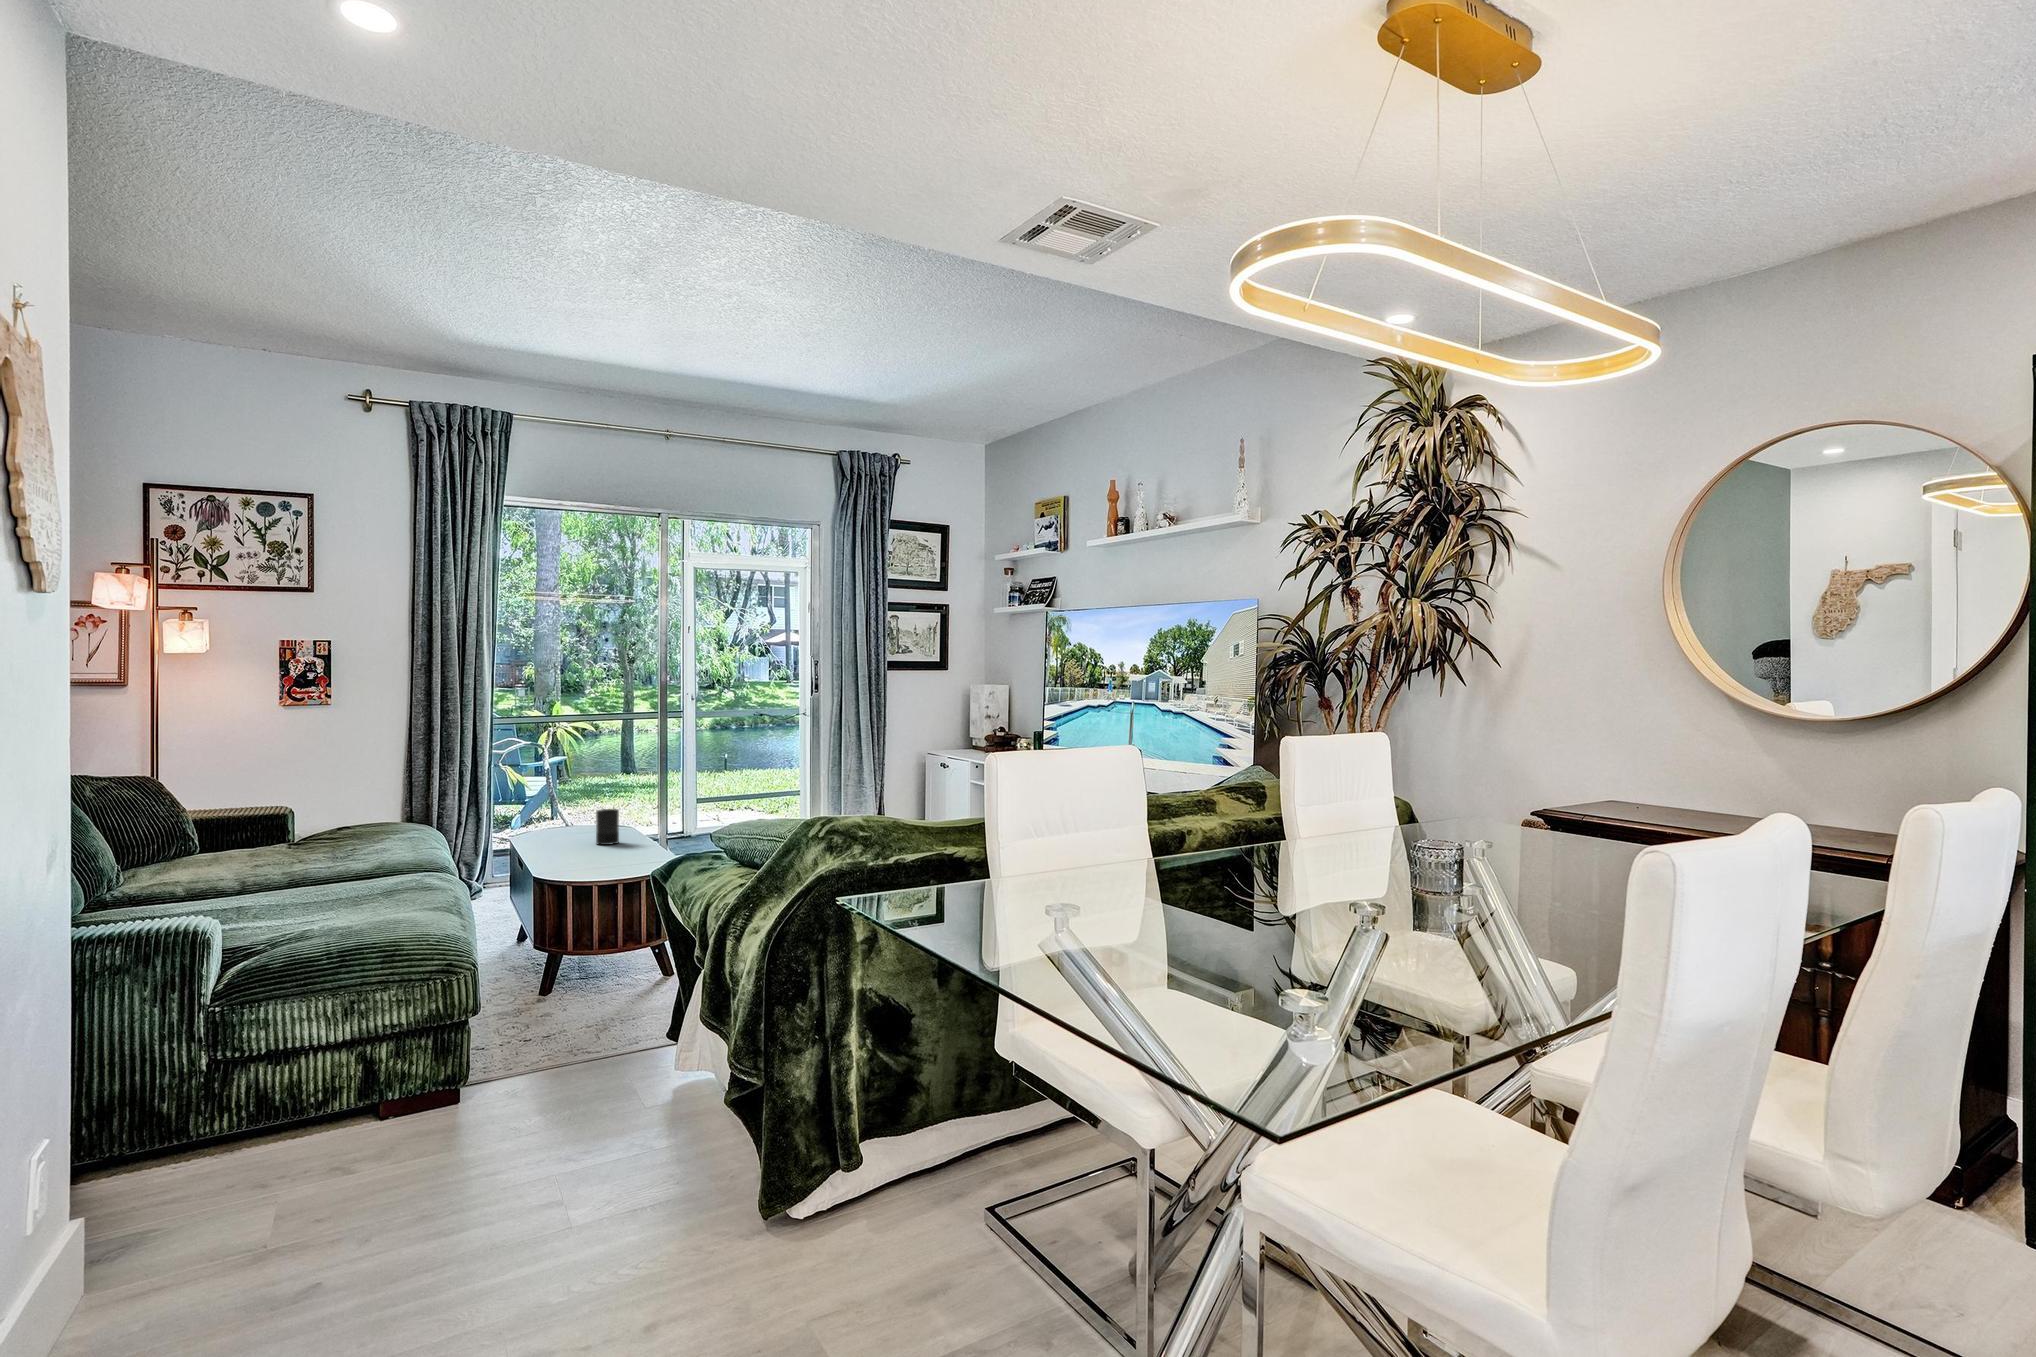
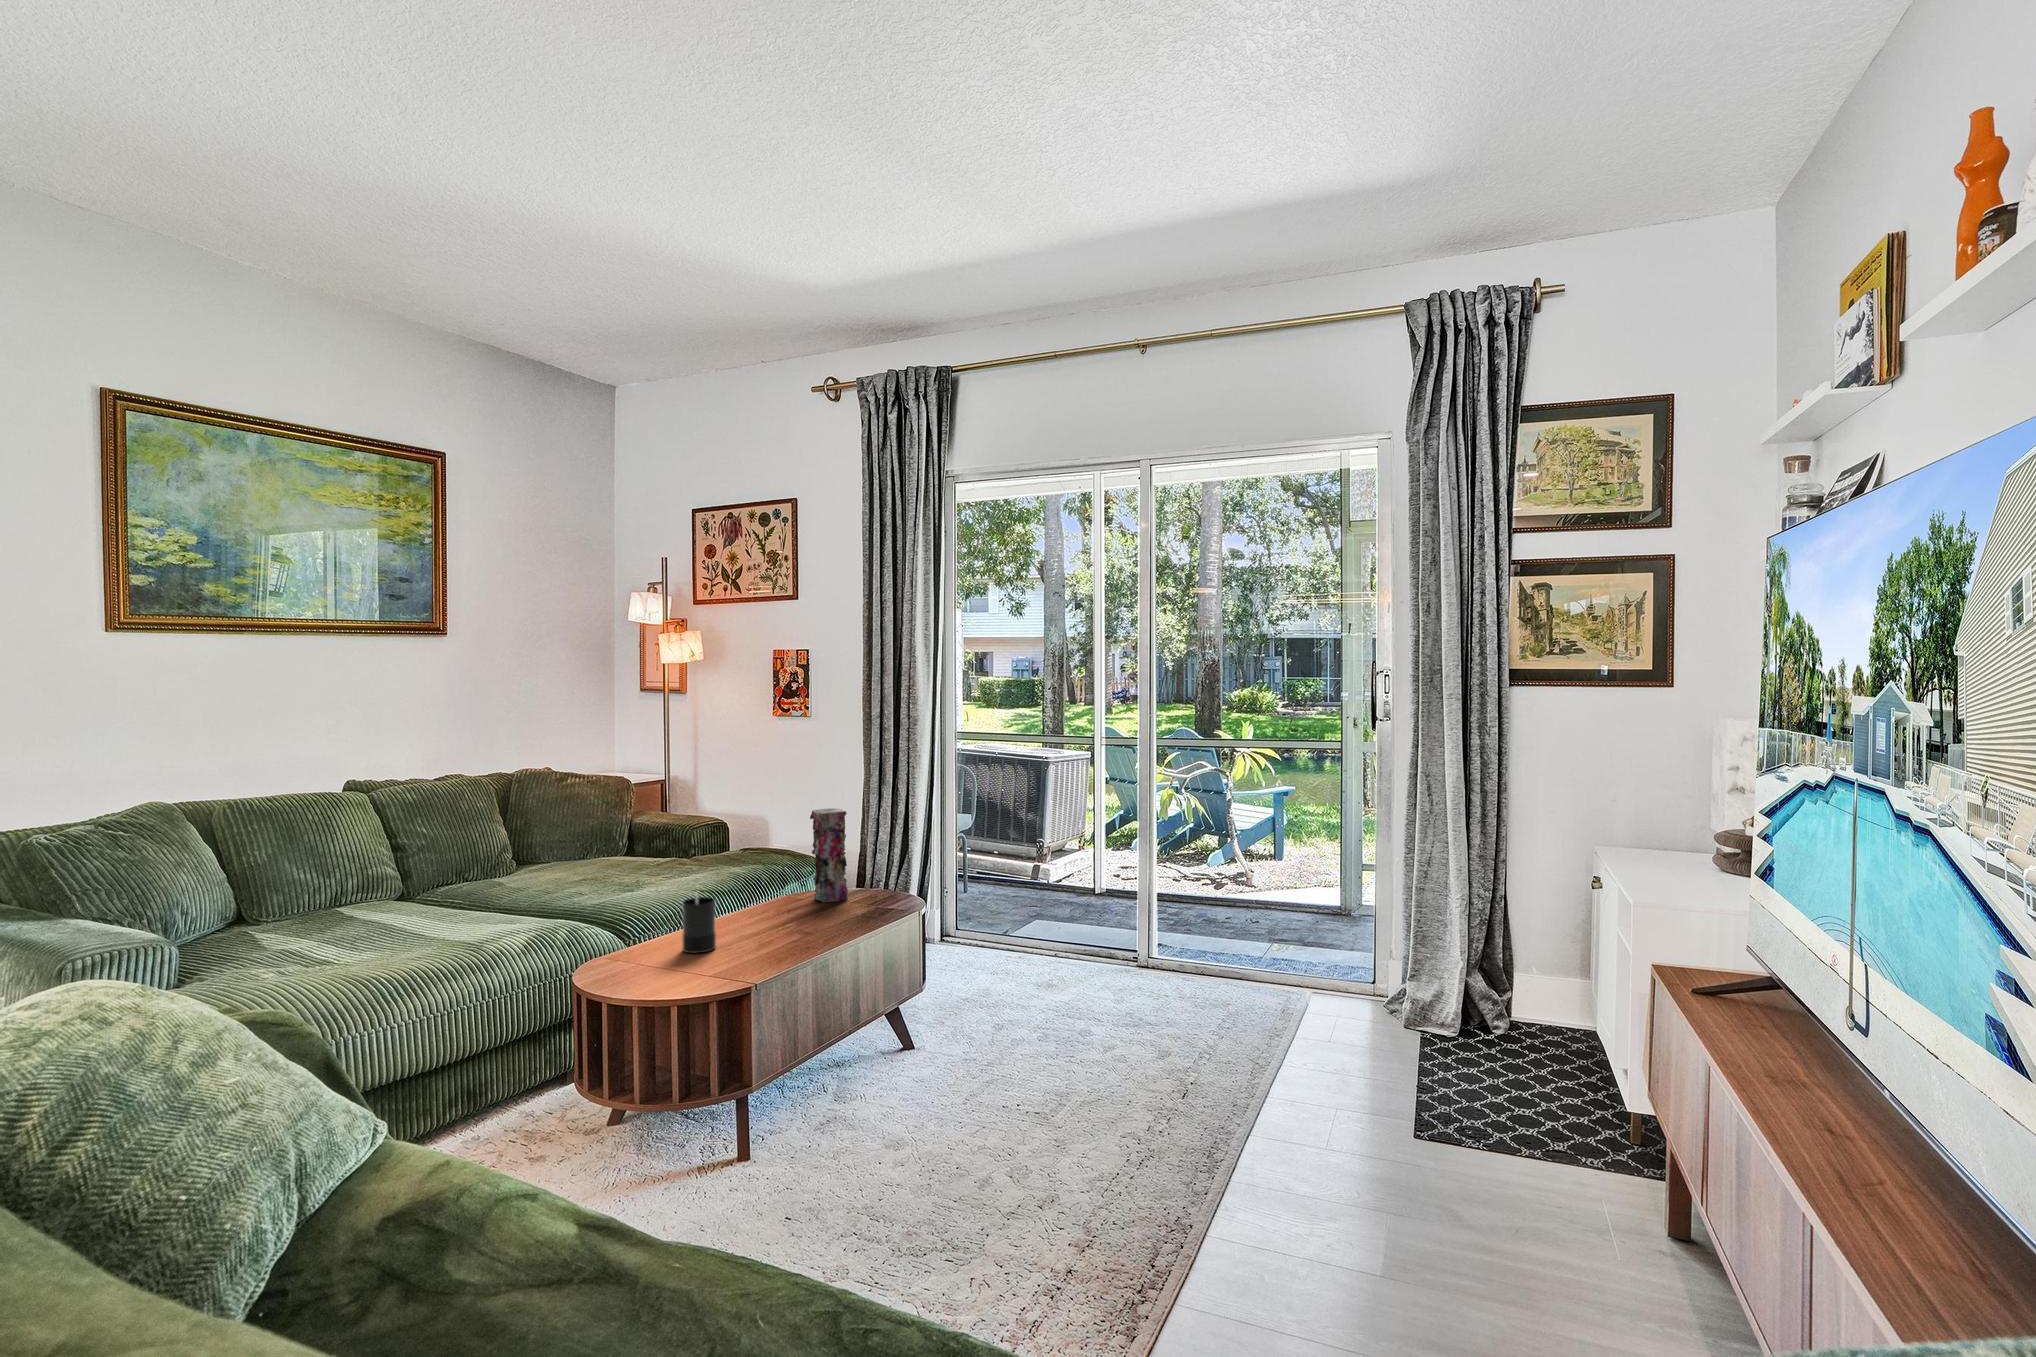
vase: none [559,759,588,826] -> present [810,809,848,902]

